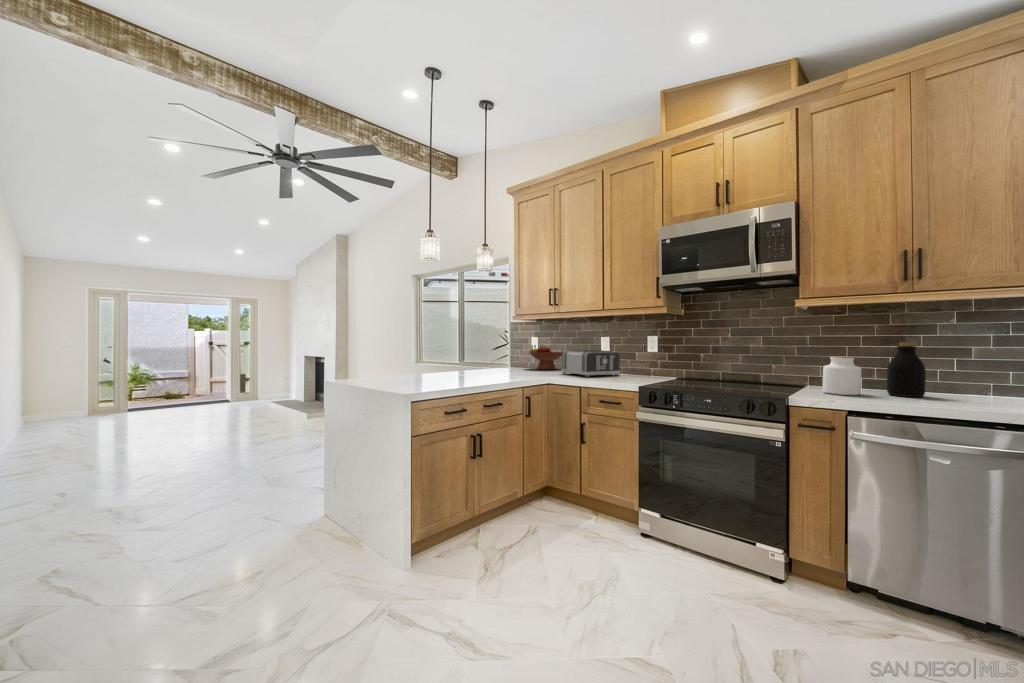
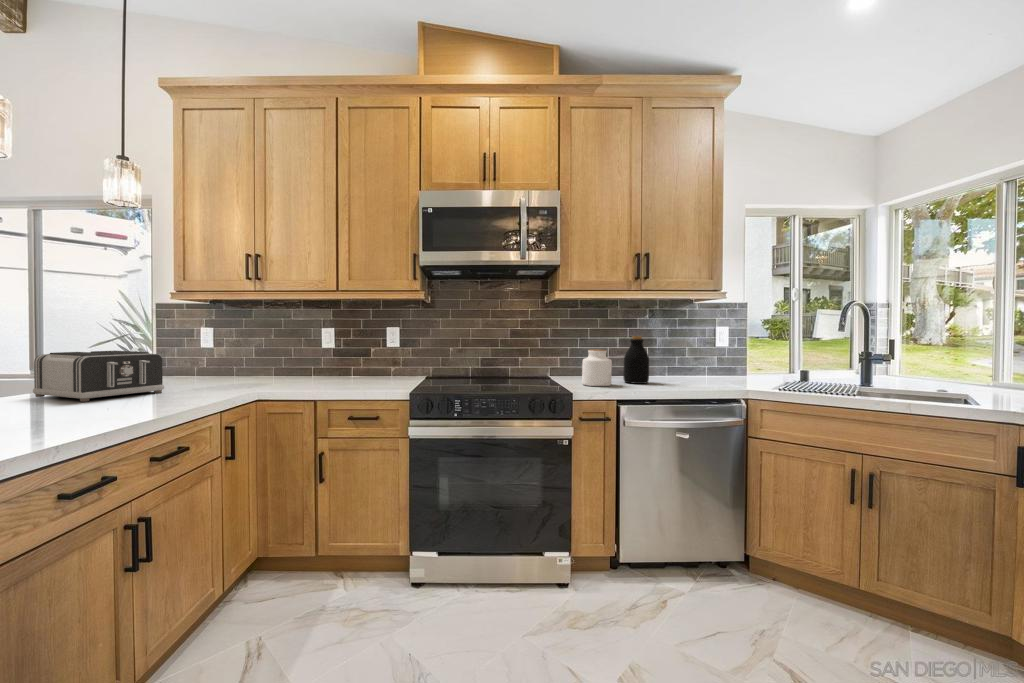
fruit bowl: present [529,345,563,370] -> none [197,340,262,378]
toaster: present [561,350,620,377] -> present [33,351,164,402]

